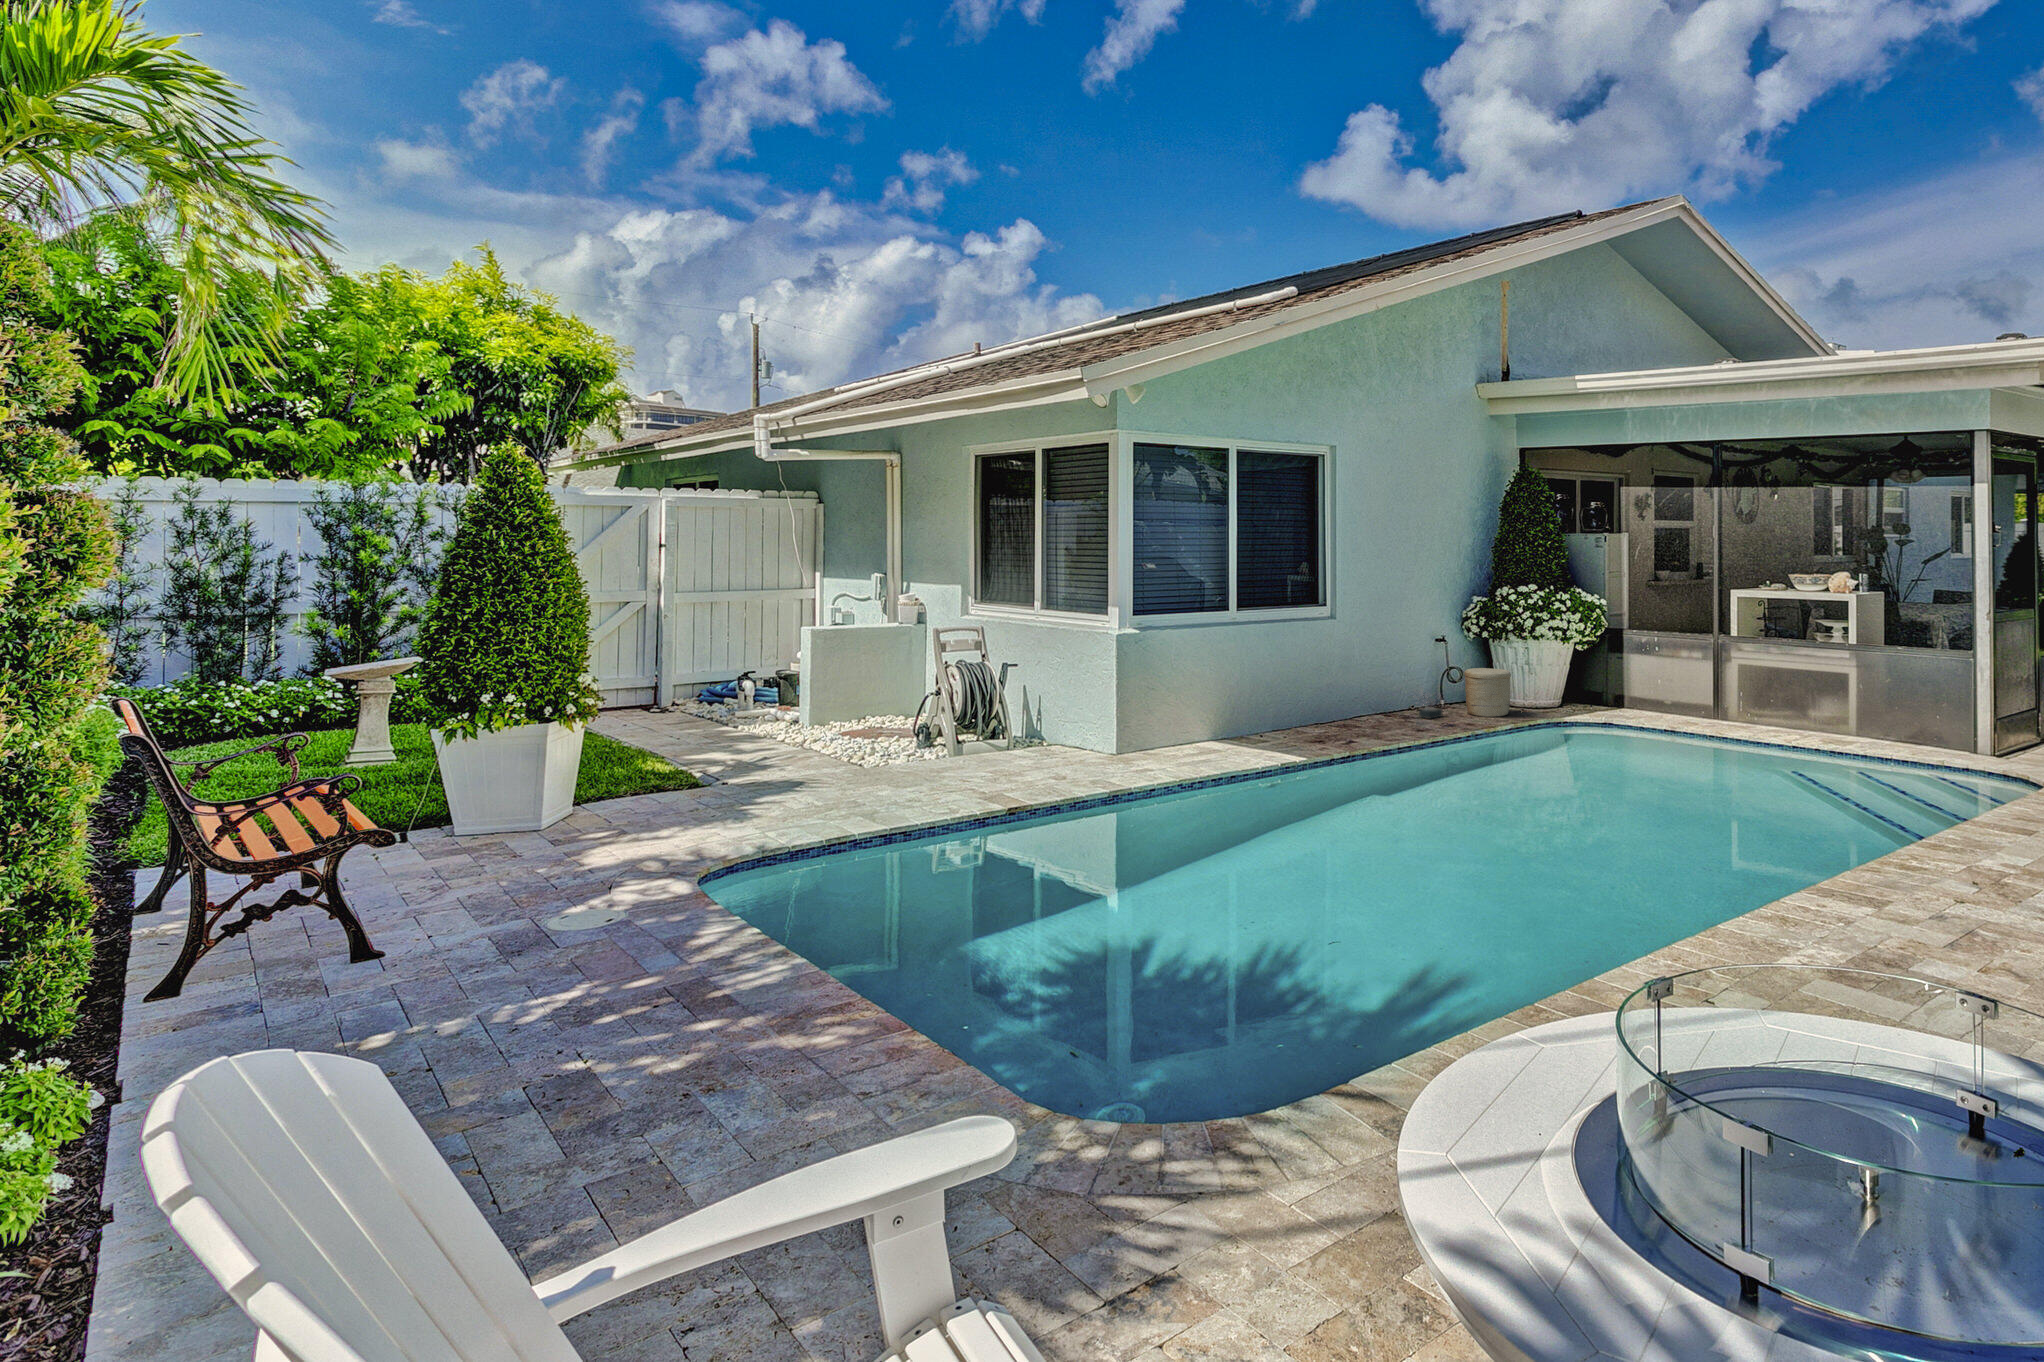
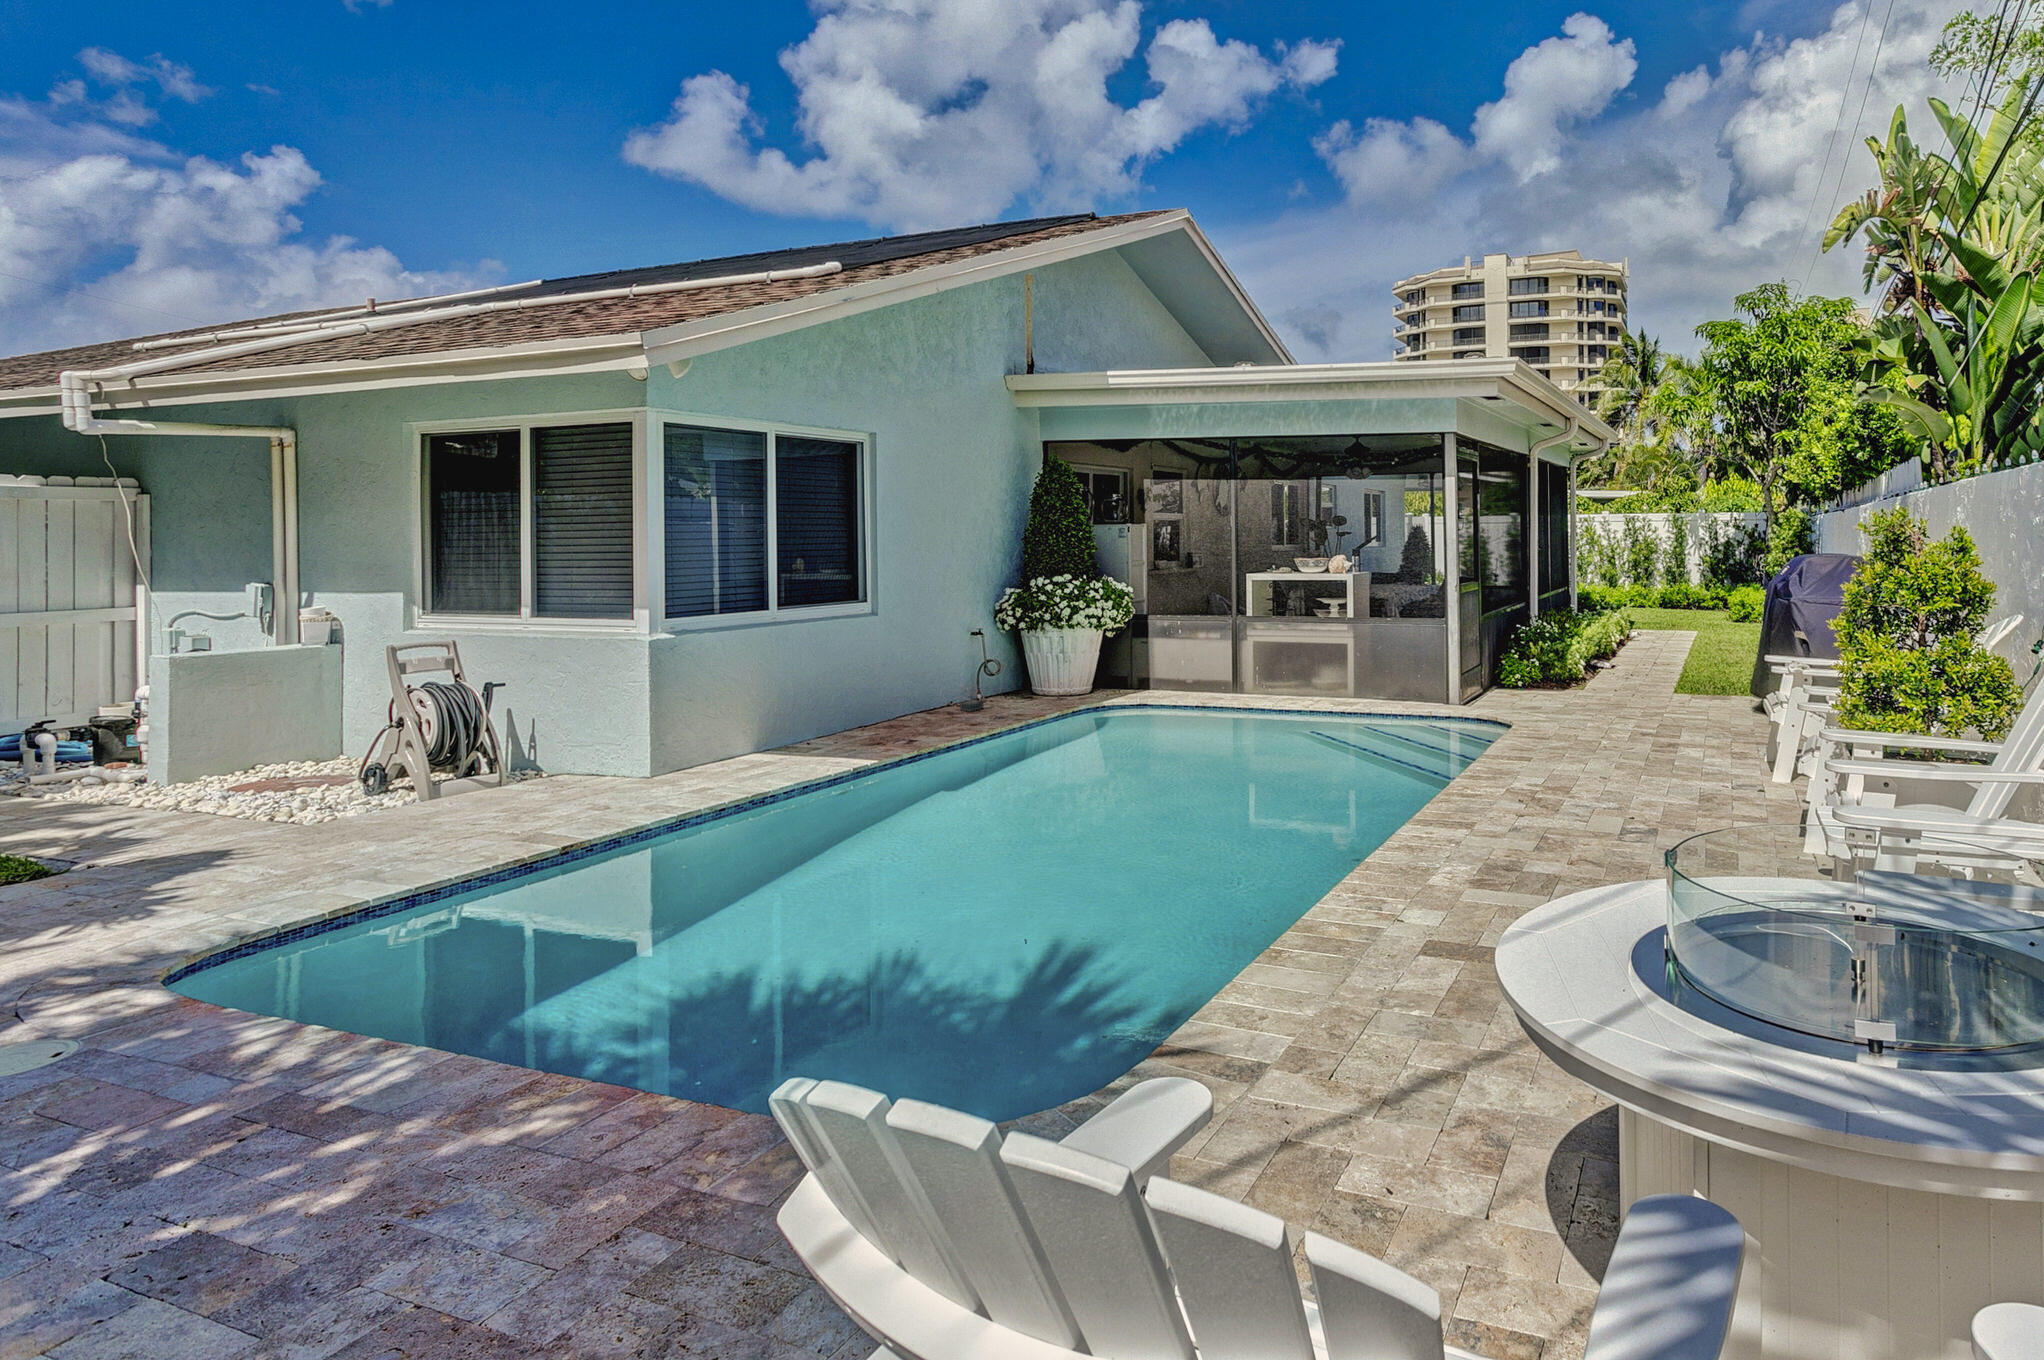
woven basket: present [1464,668,1511,717] -> none [1003,658,1049,706]

